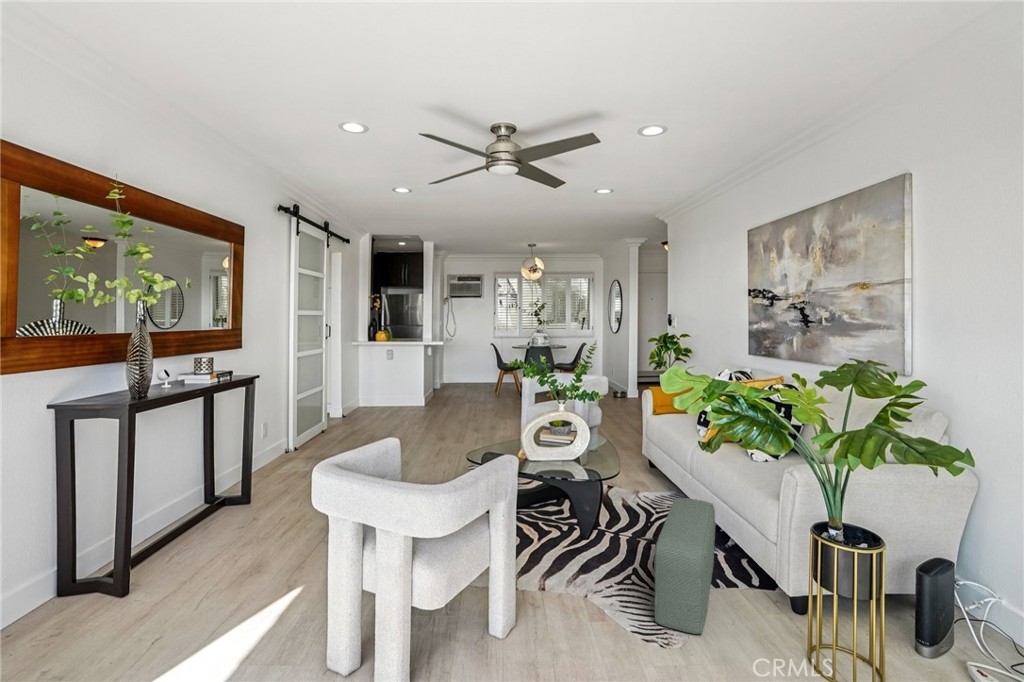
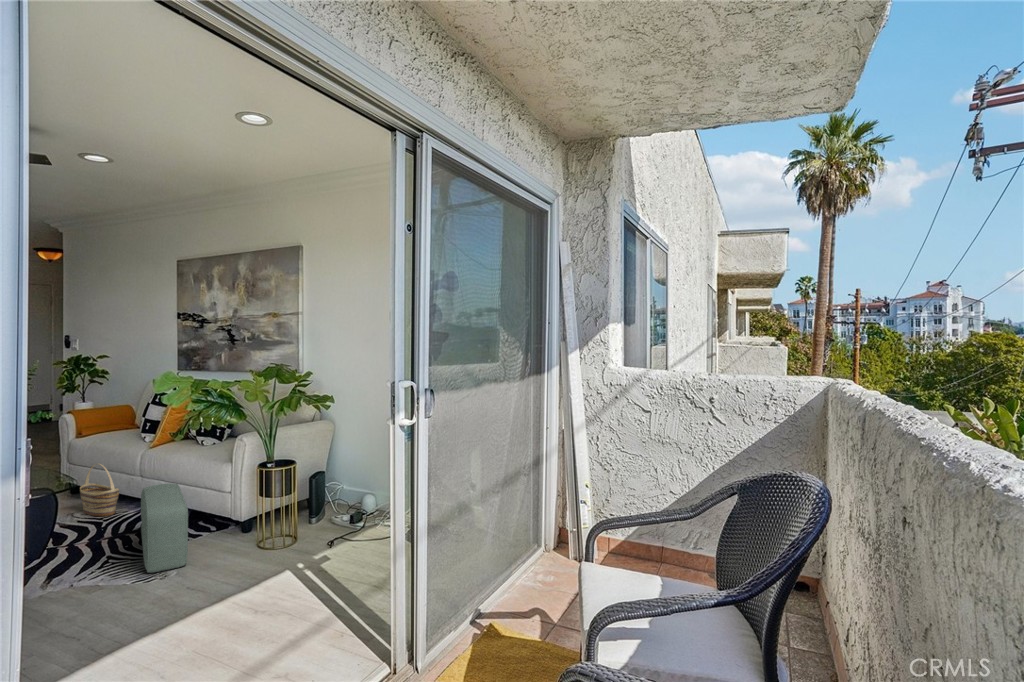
basket: none [640,448,670,507] -> present [80,464,119,516]

